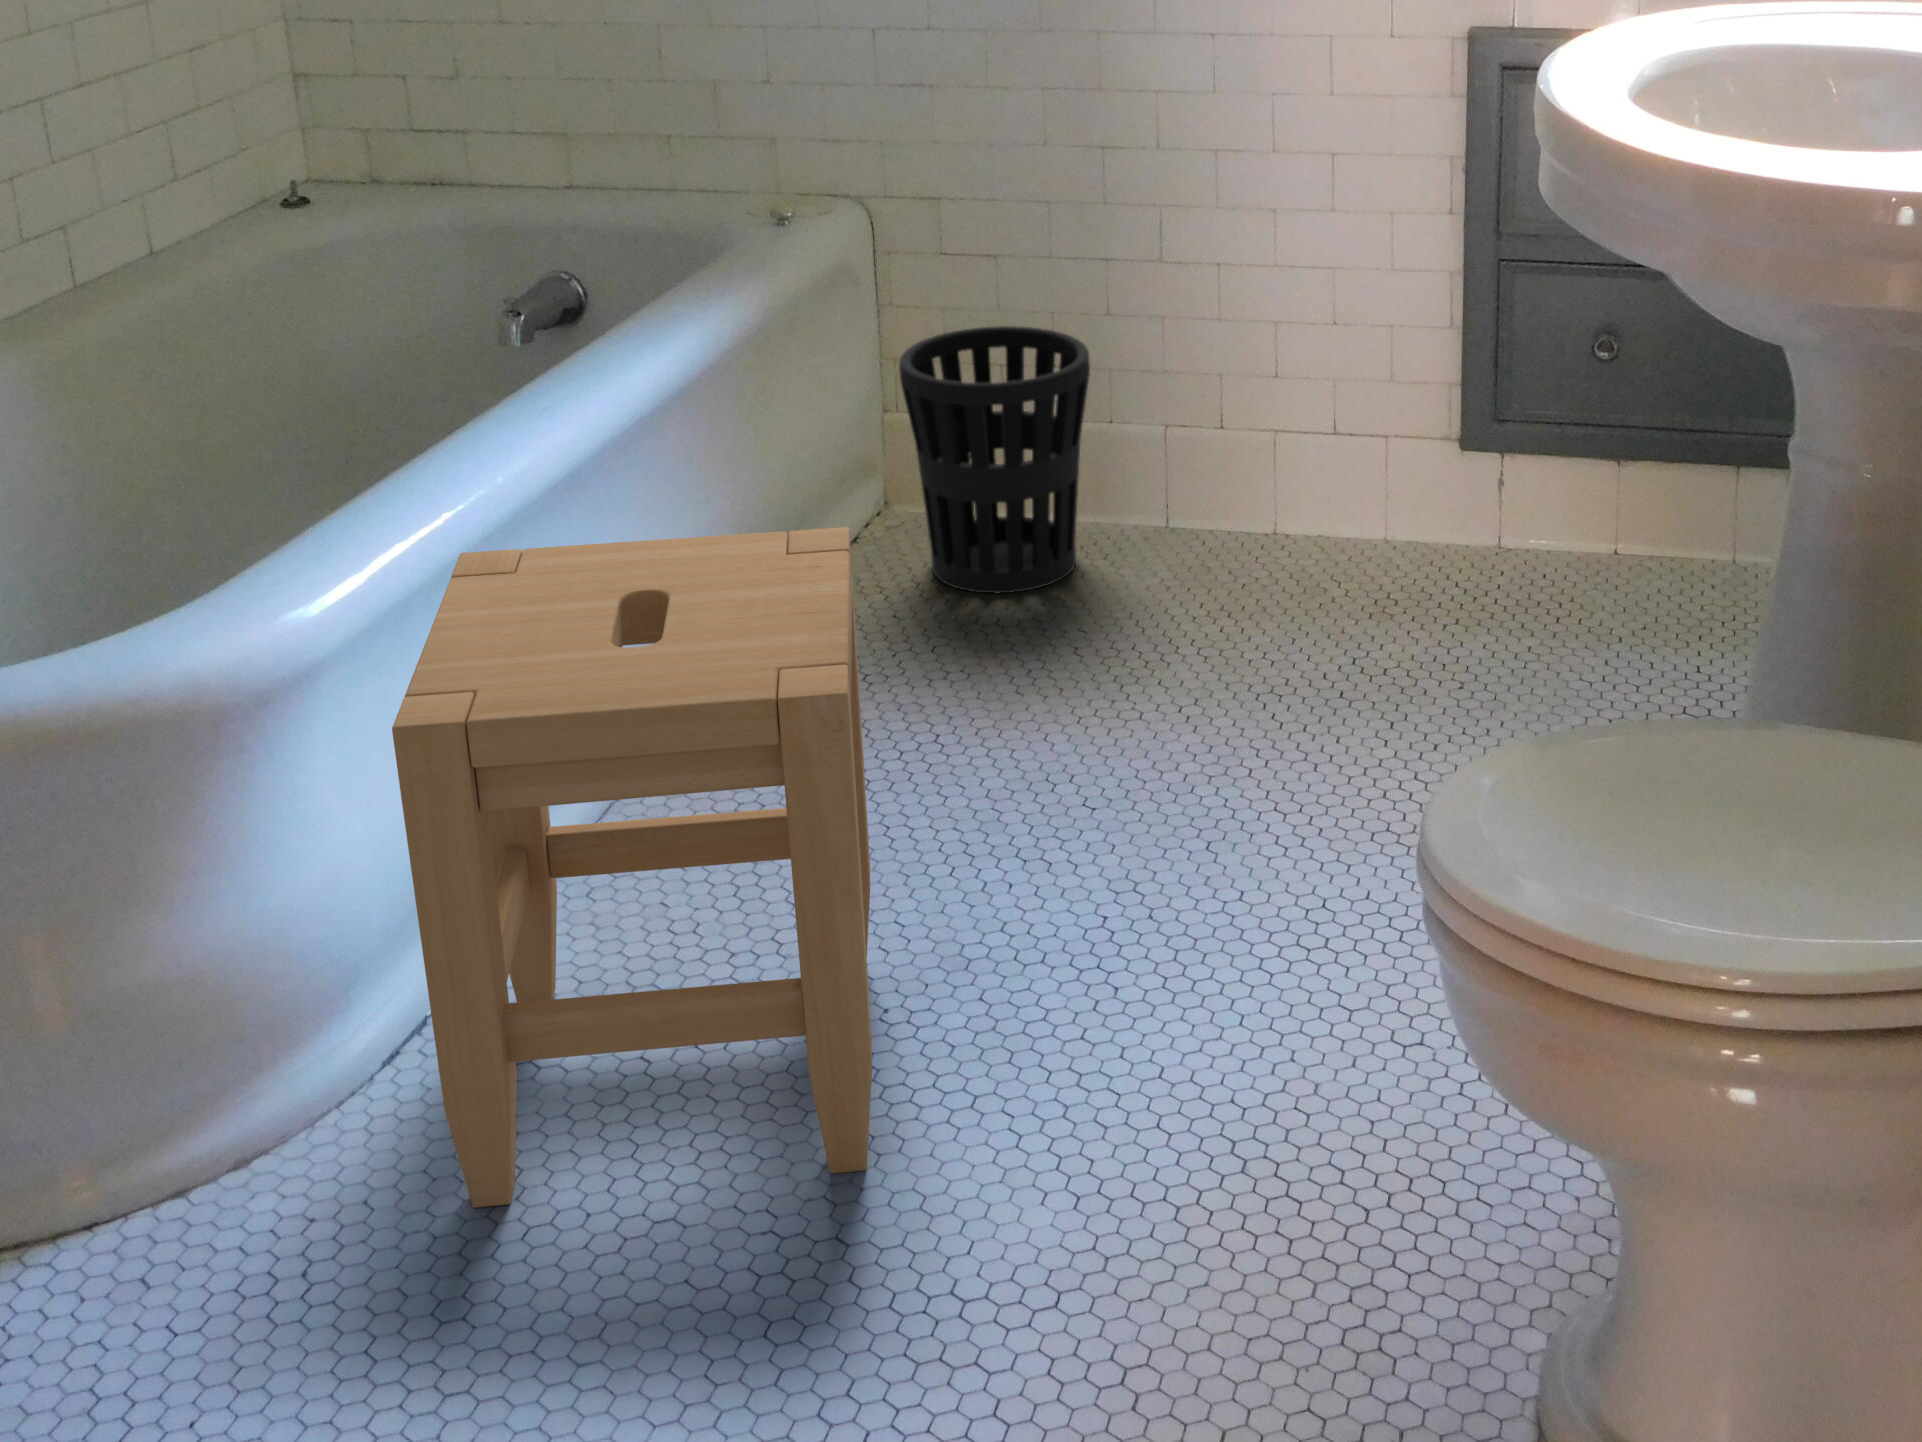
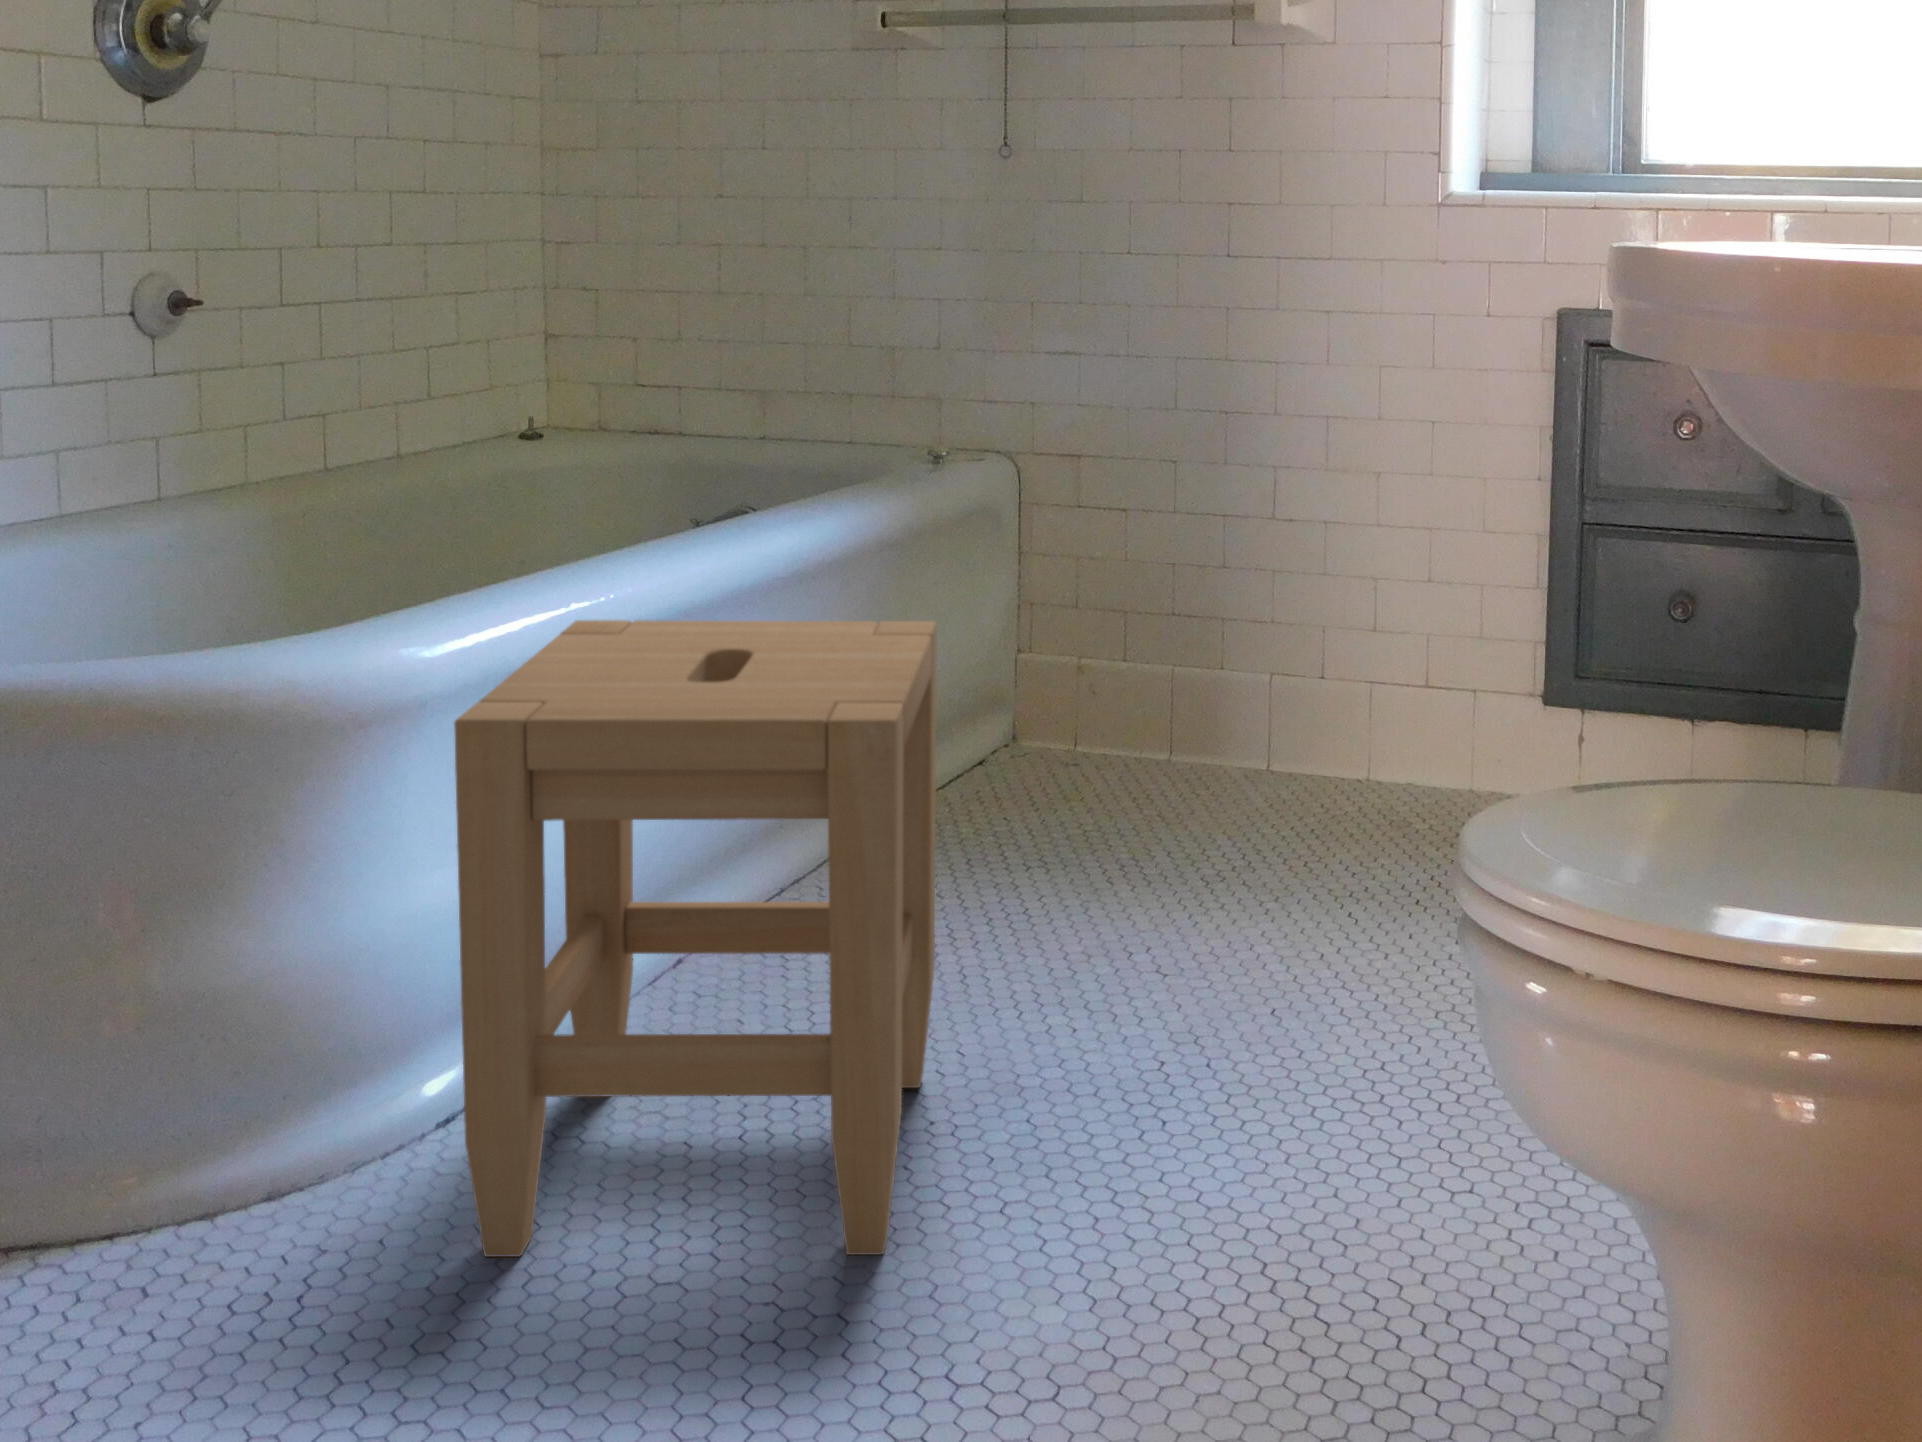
wastebasket: present [899,326,1090,593] -> none [1033,565,1203,801]

